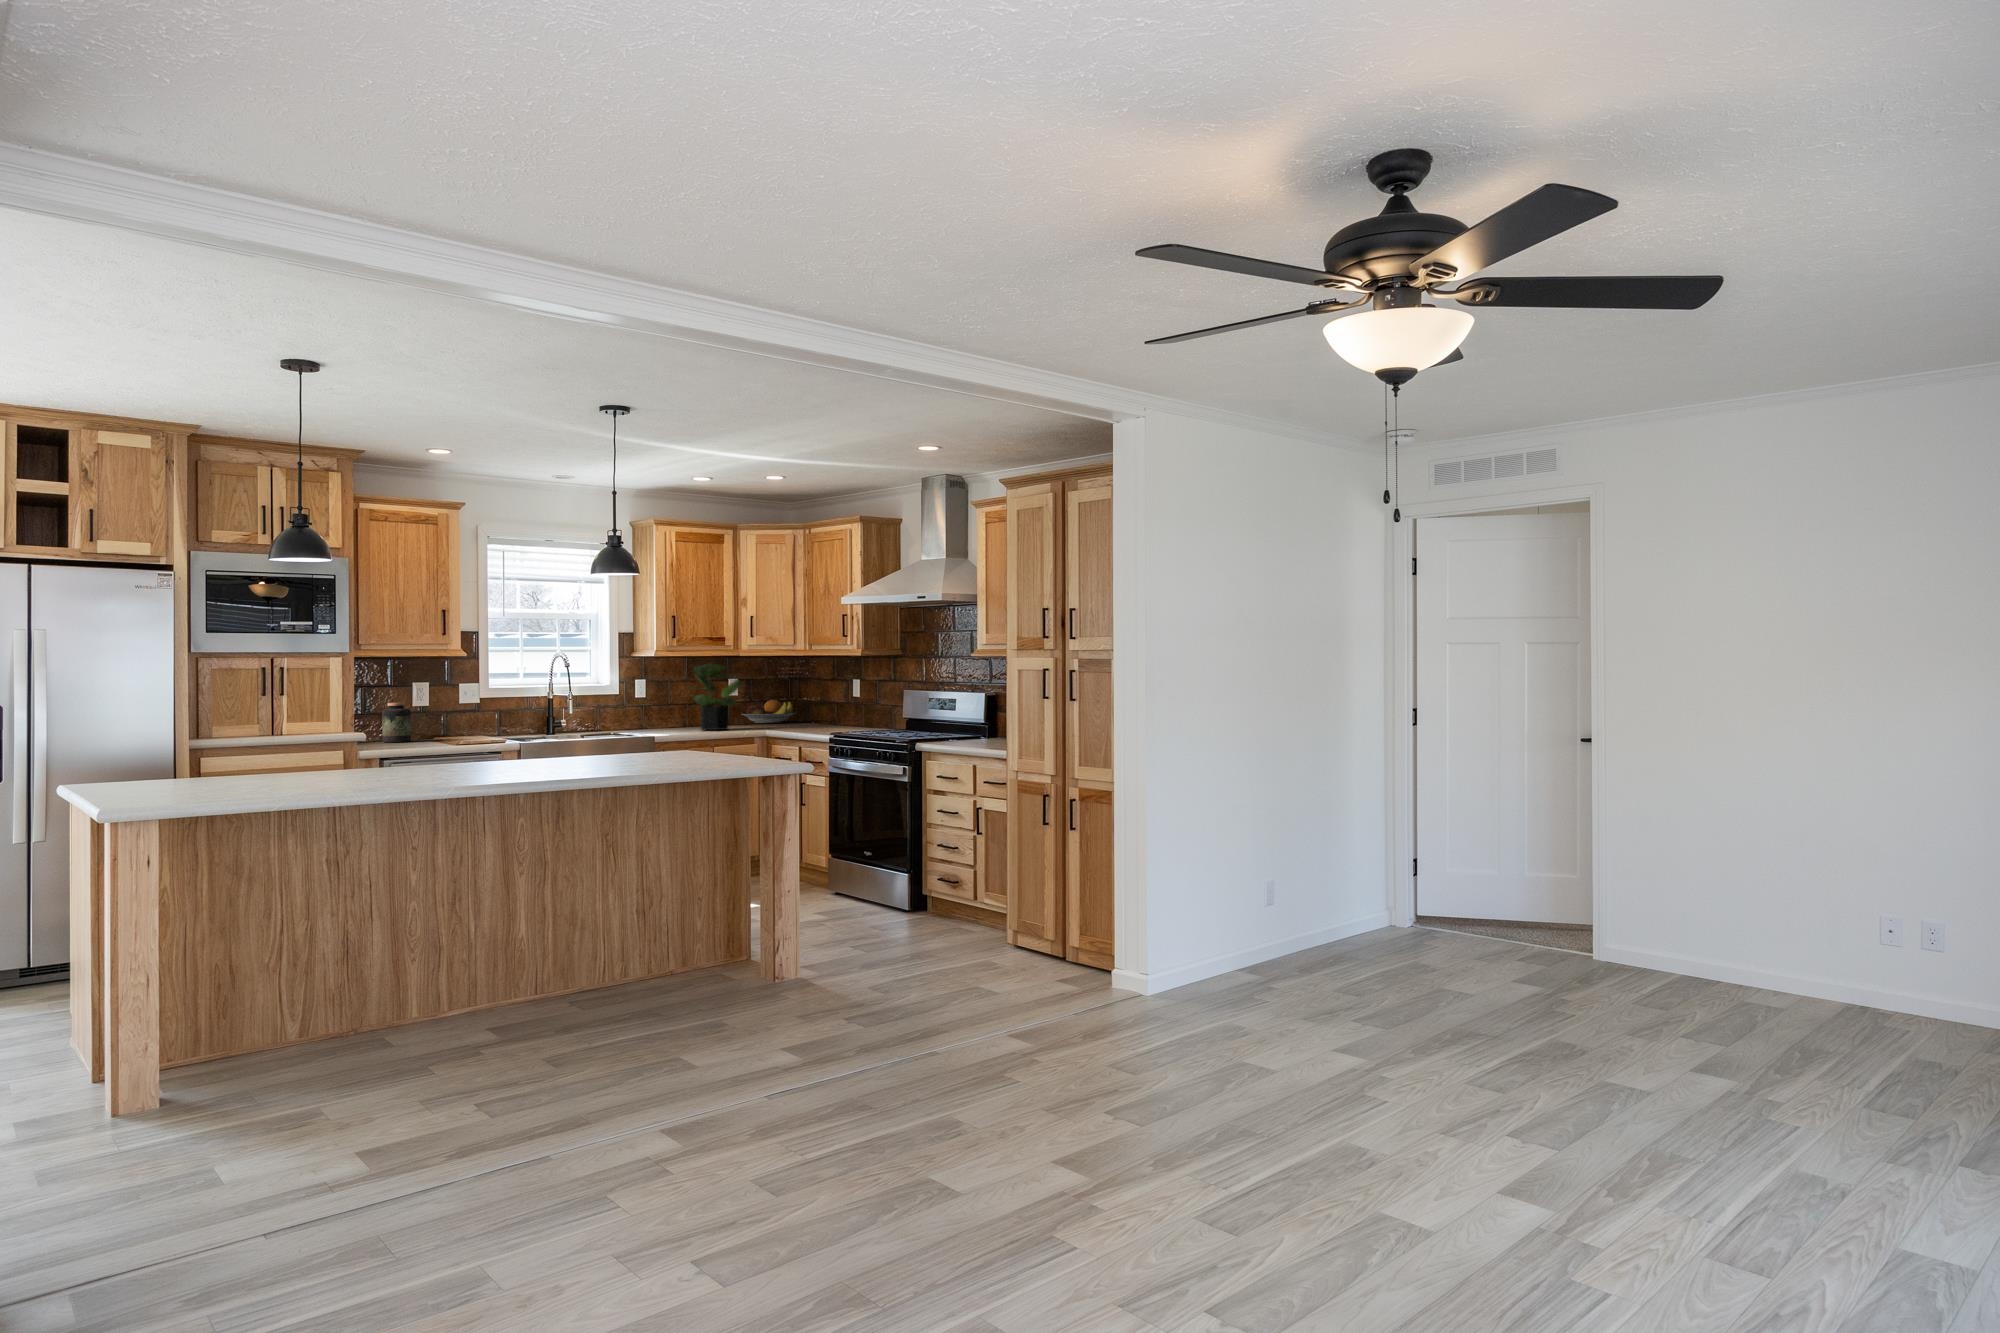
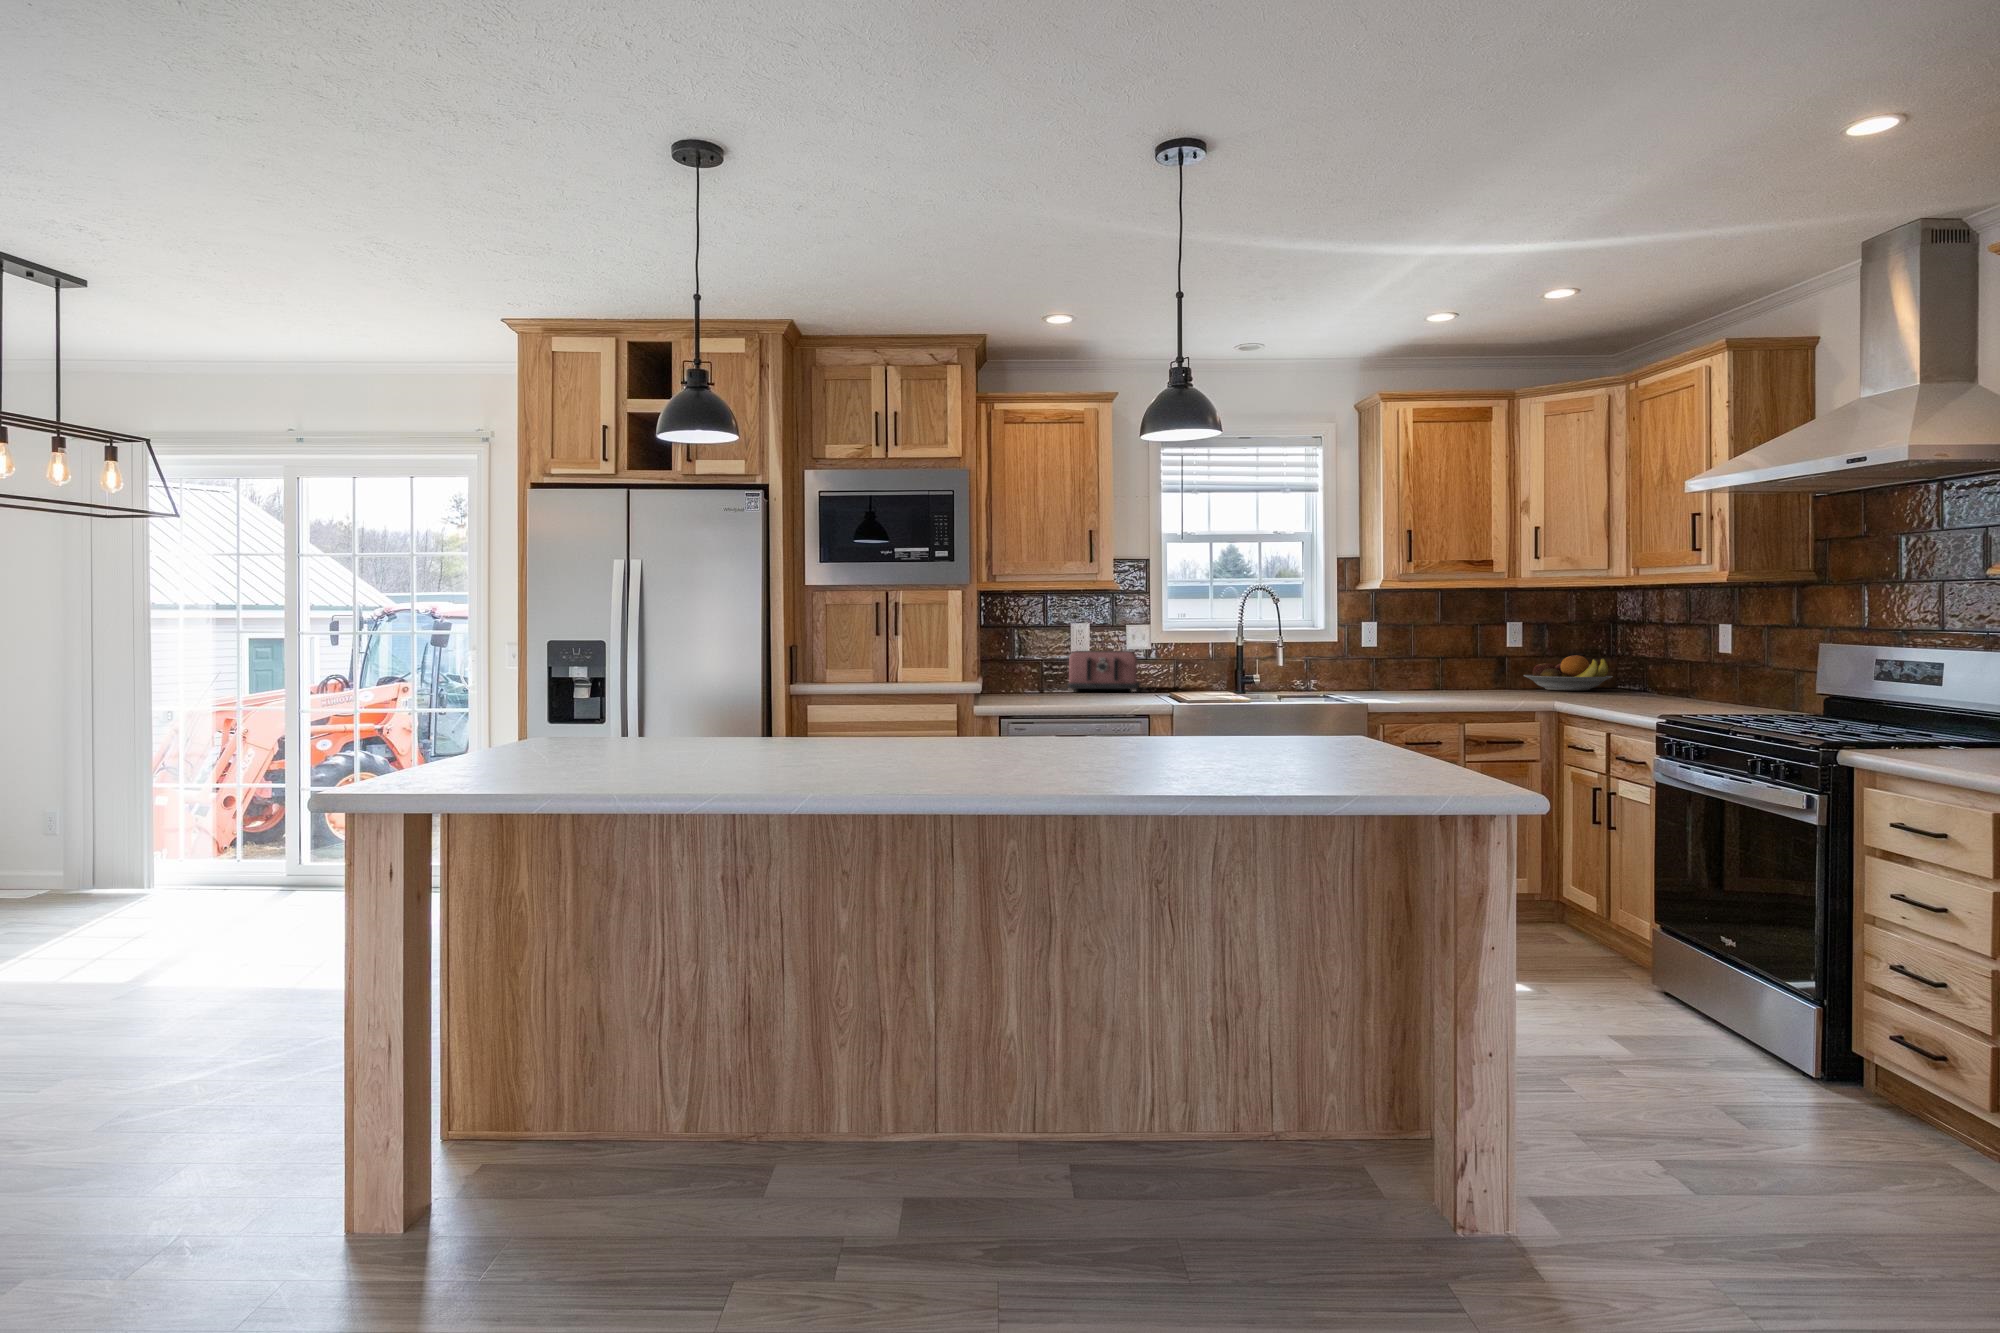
potted plant: present [689,663,742,730] -> none [1422,596,1513,700]
toaster: none [409,701,473,735] -> present [1068,651,1140,692]
jar: present [382,703,411,742] -> none [1010,650,1043,700]

